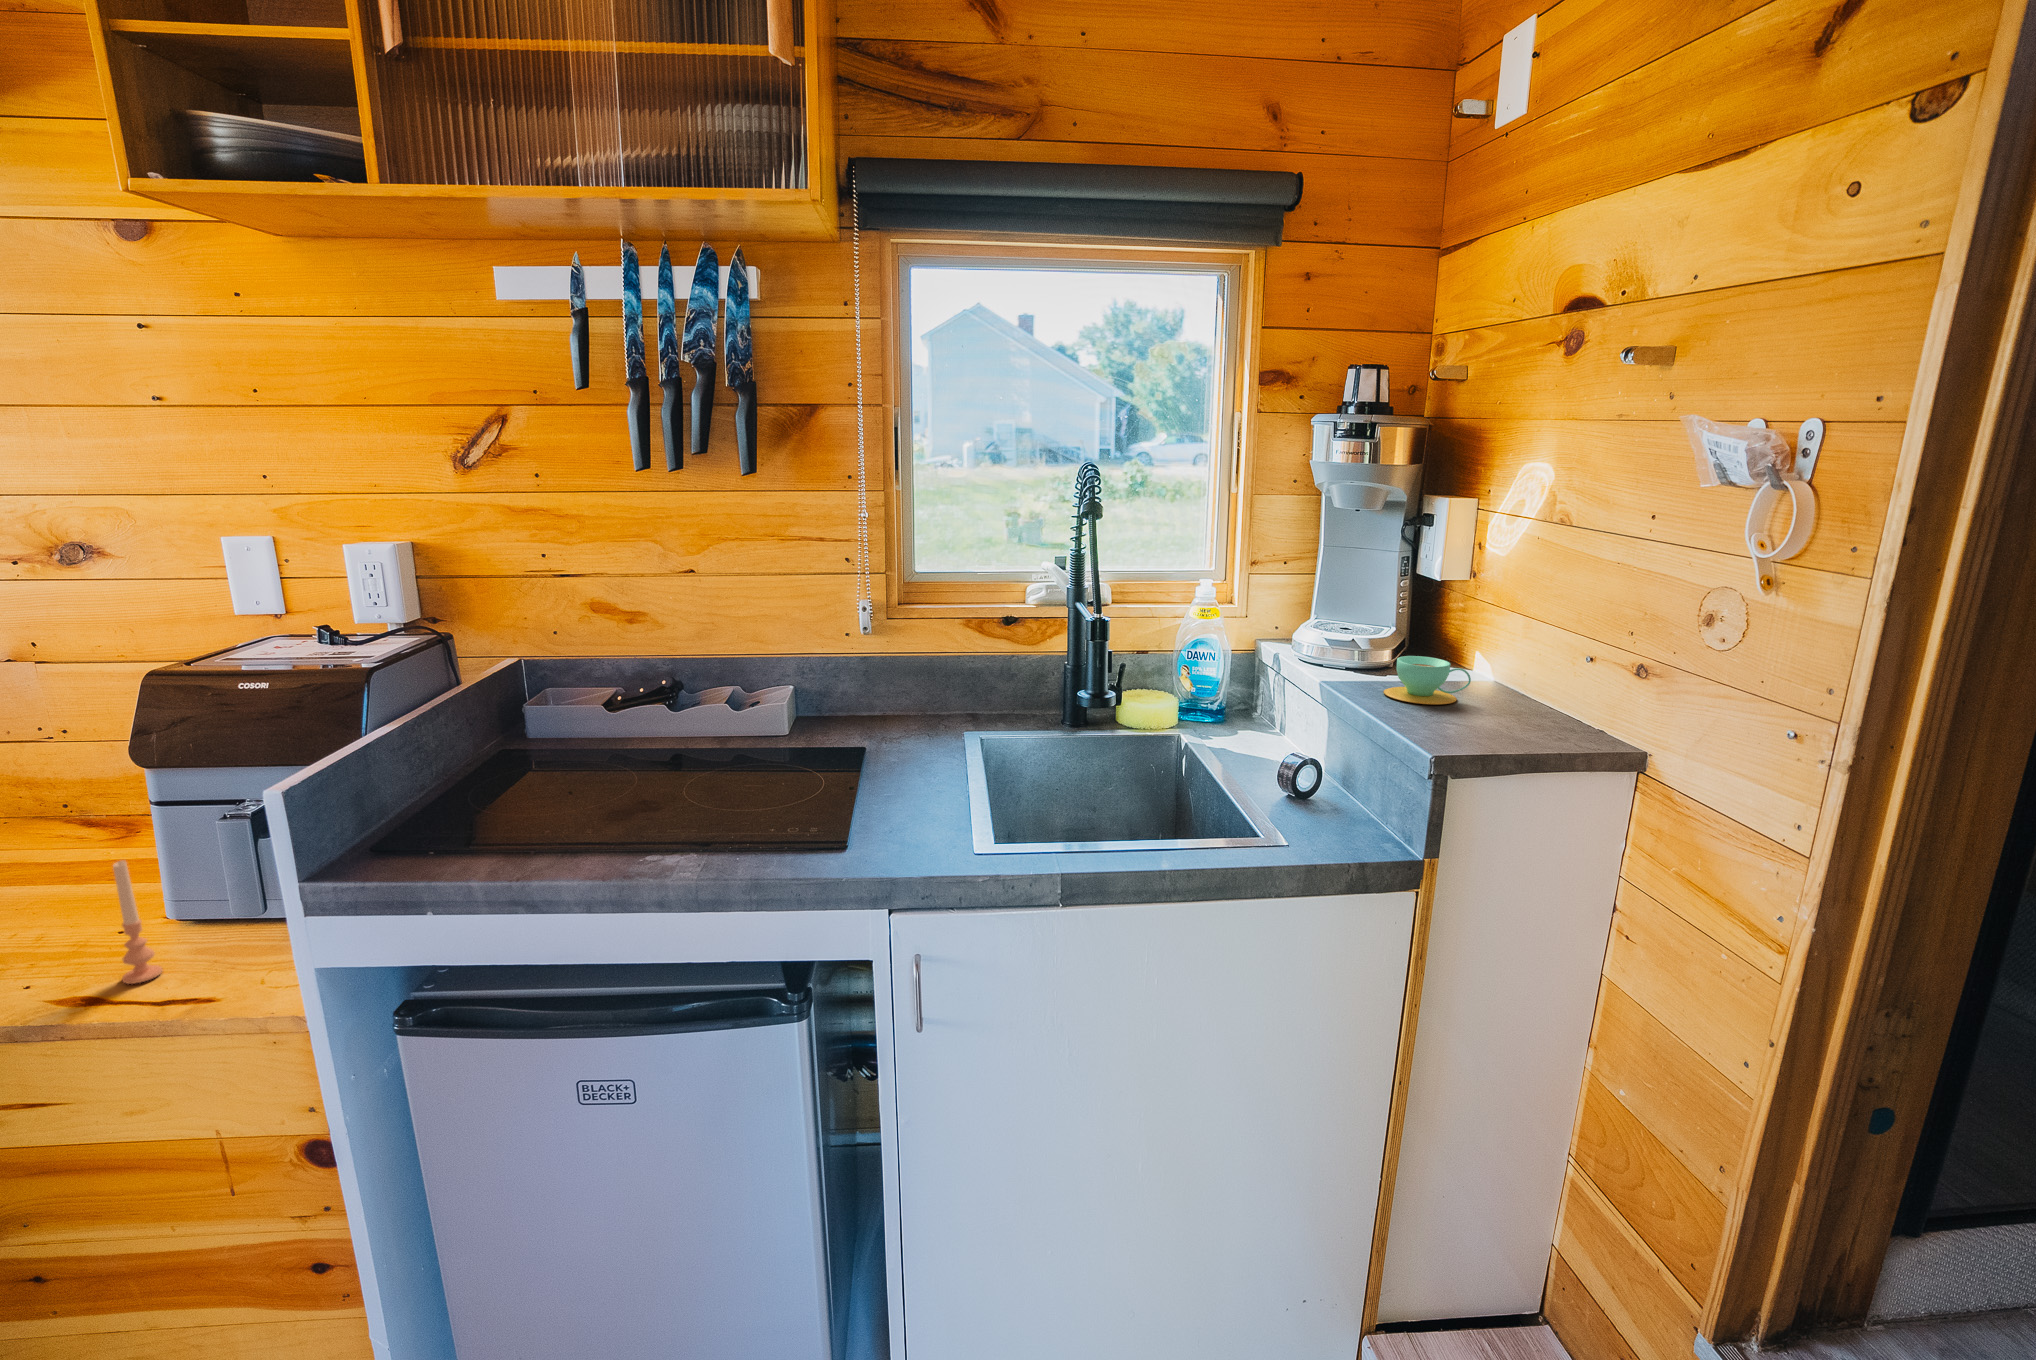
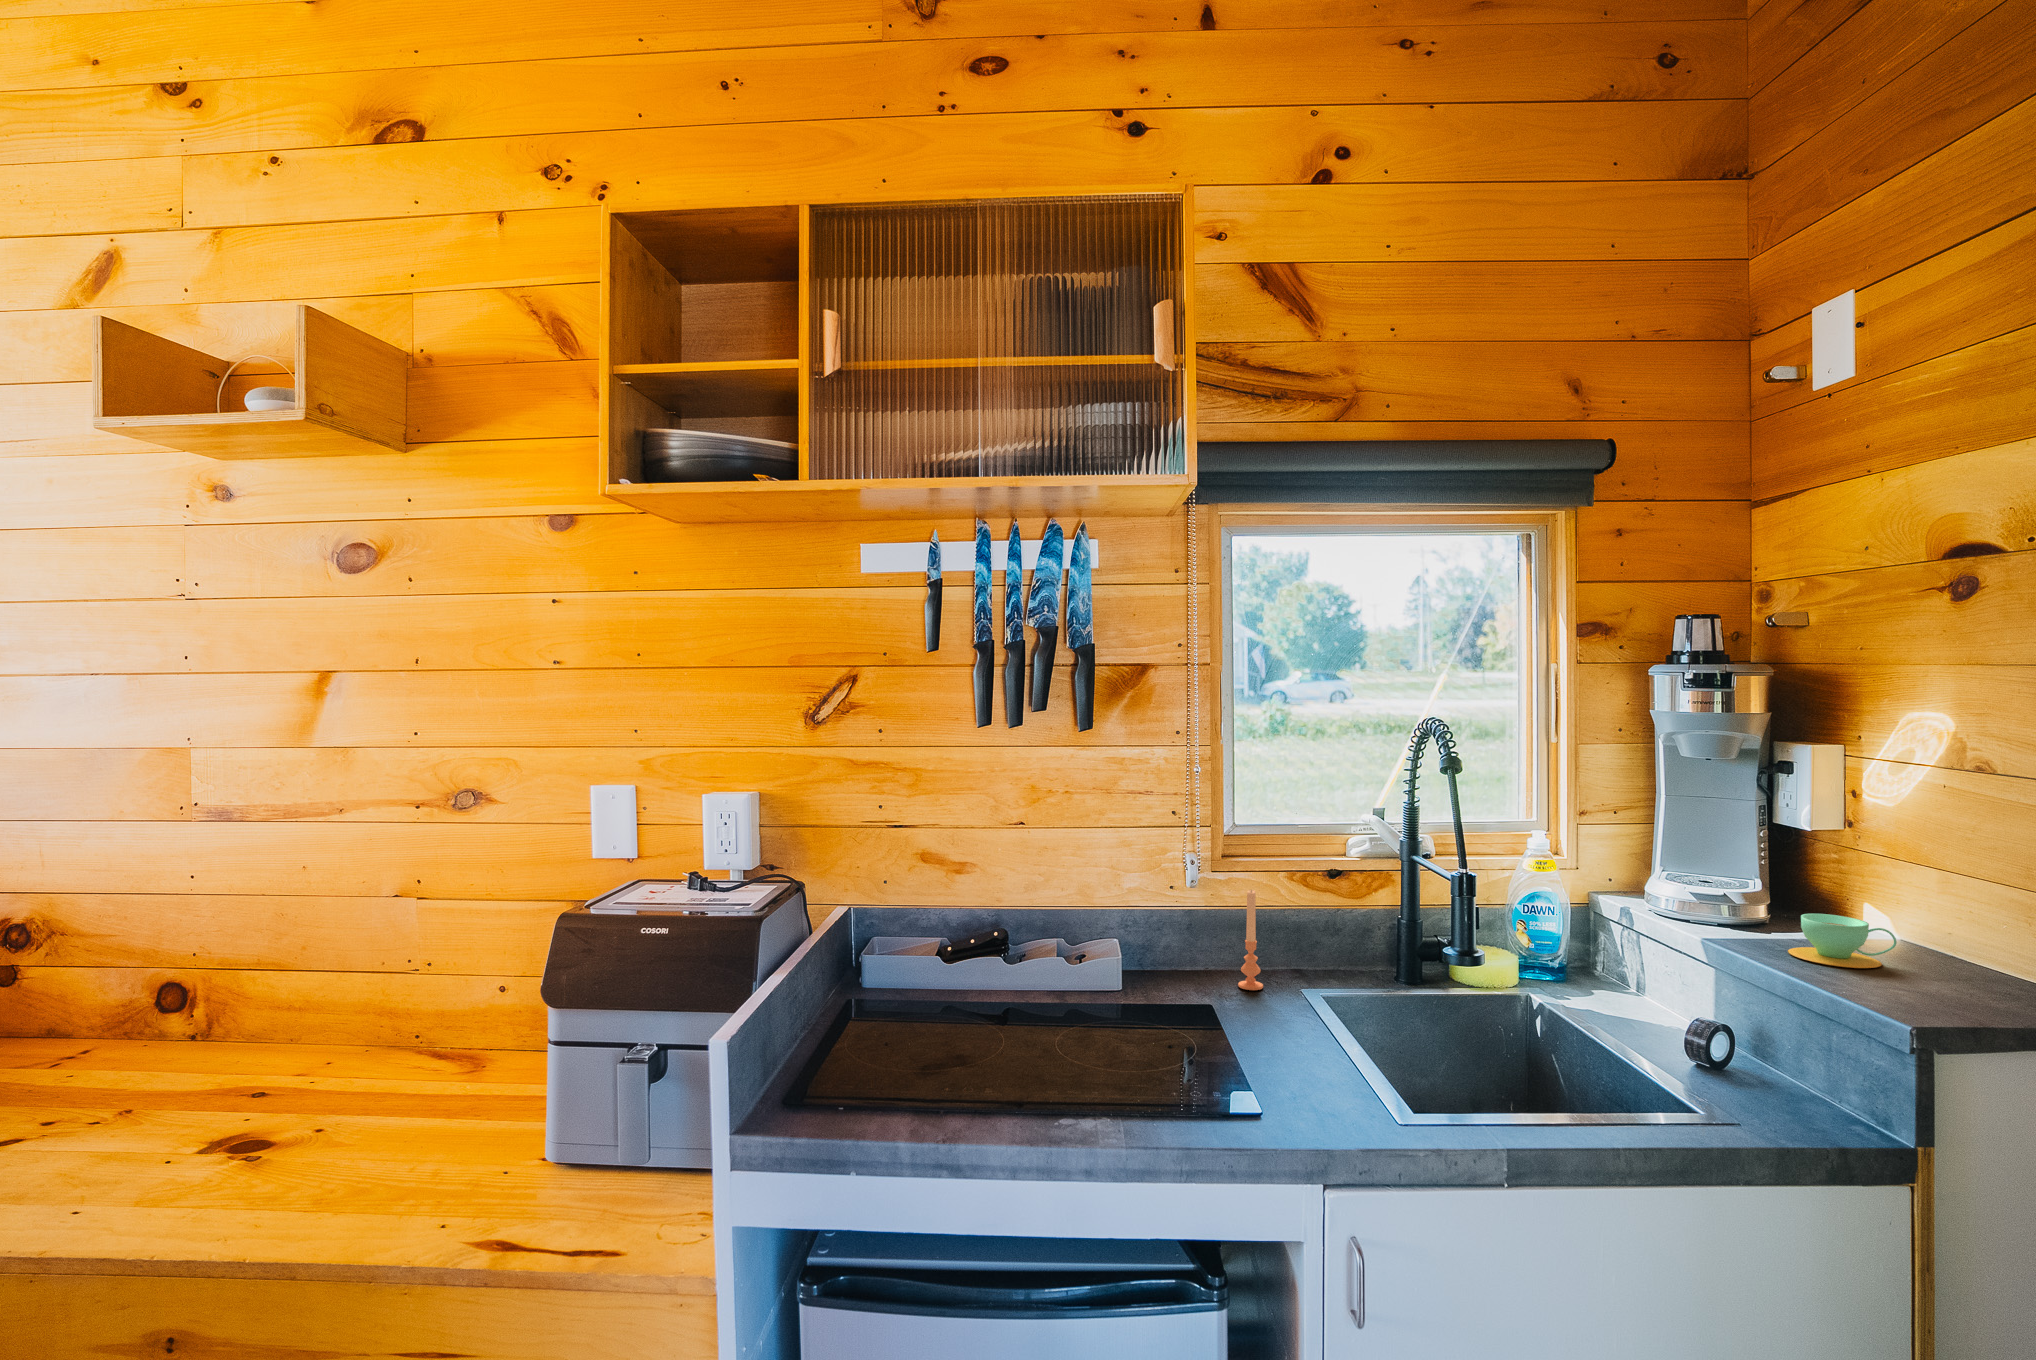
candle: present [113,860,162,984] -> present [1238,890,1263,990]

